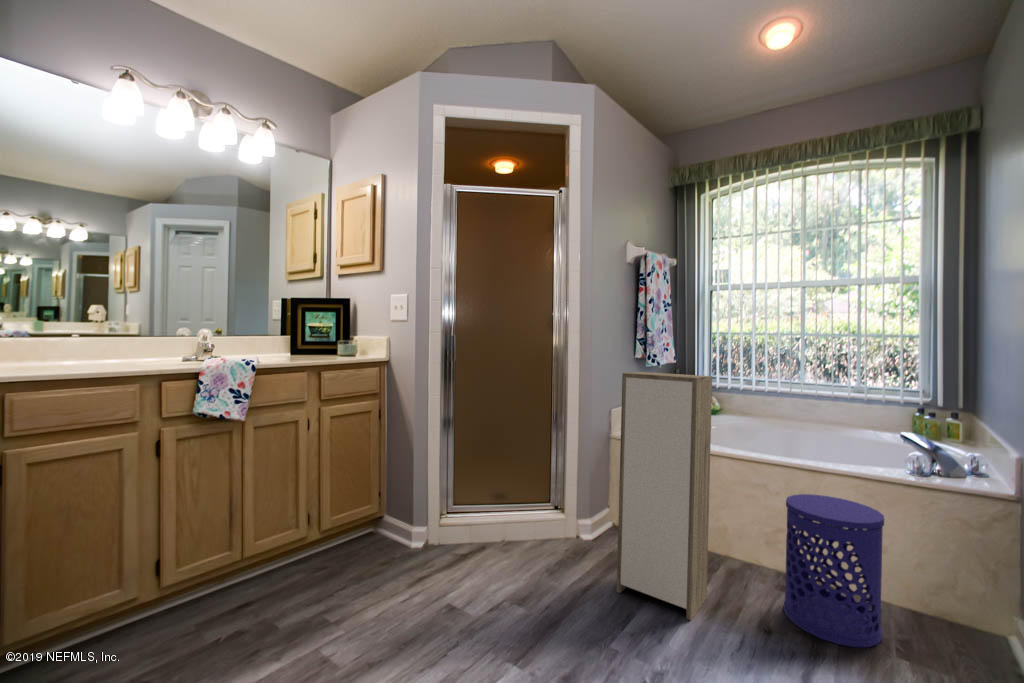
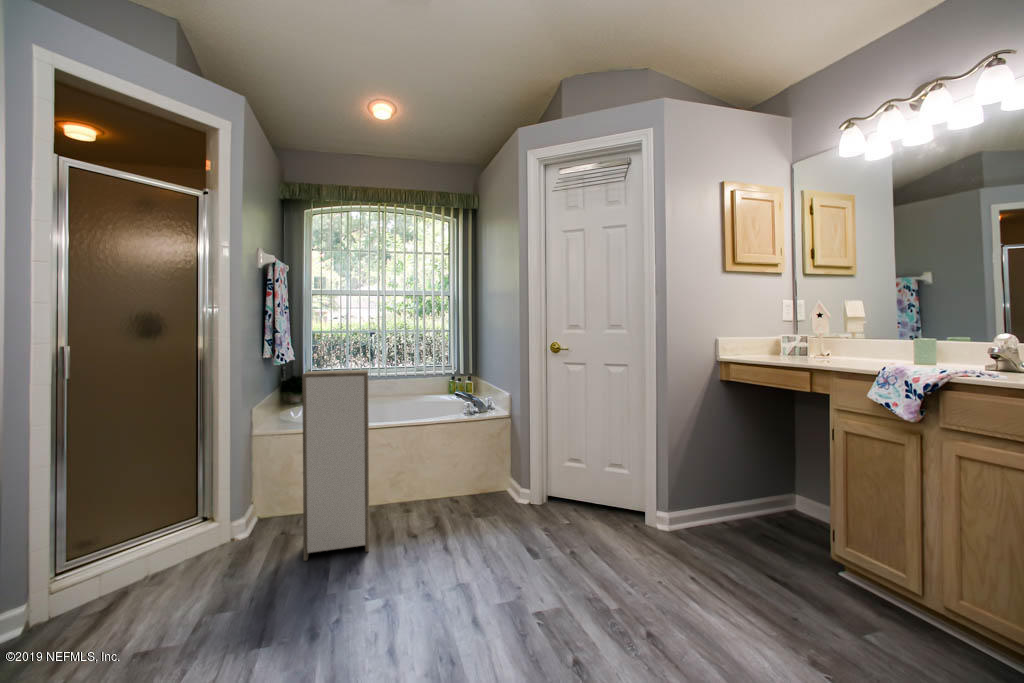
waste bin: present [783,494,884,647] -> none [413,439,465,526]

